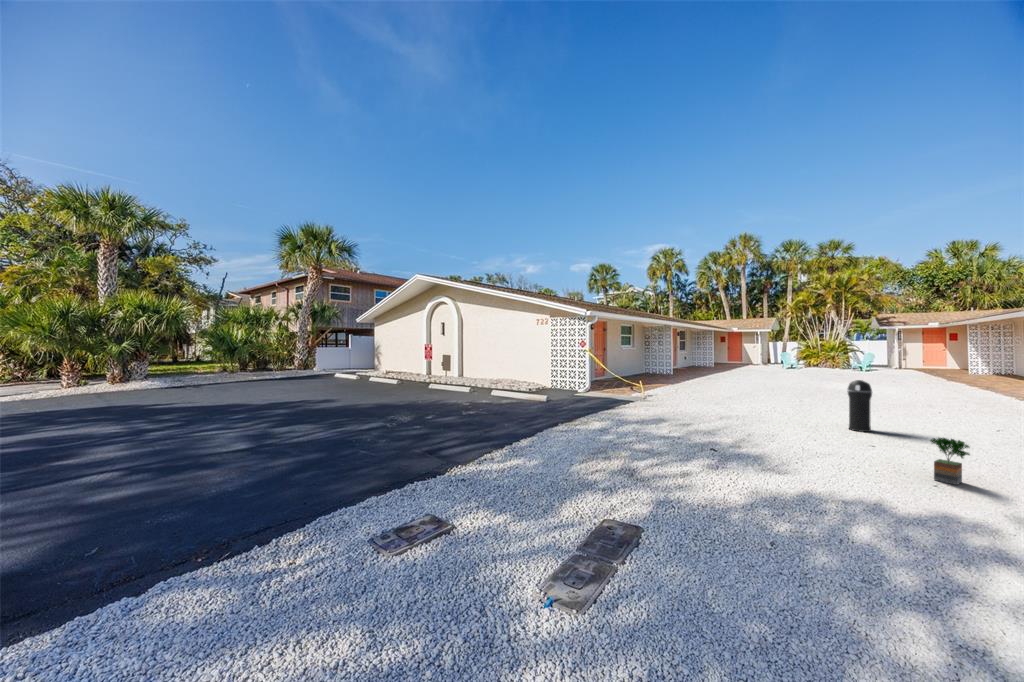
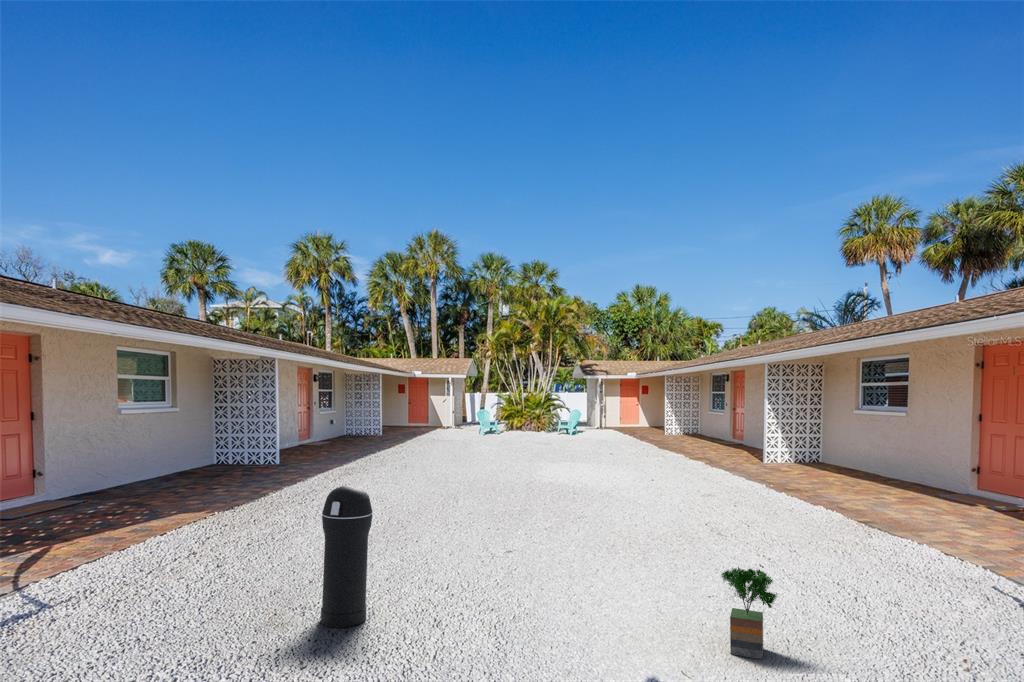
trash can: present [848,380,872,432] -> present [321,486,373,628]

